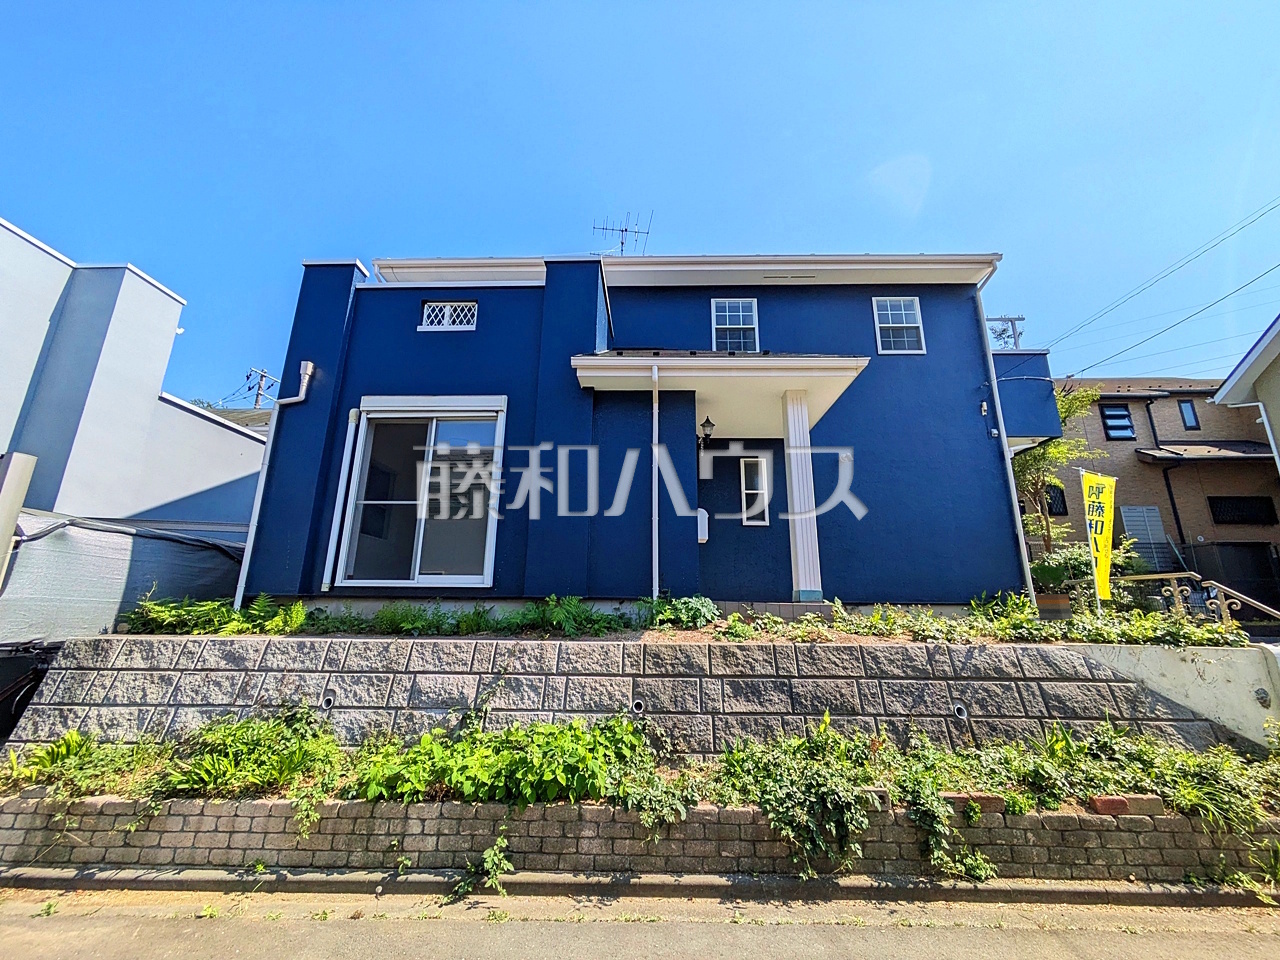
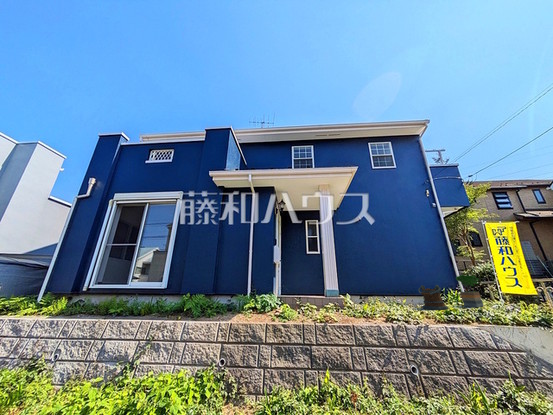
bucket: none [964,582,1014,623] -> present [418,285,448,310]

